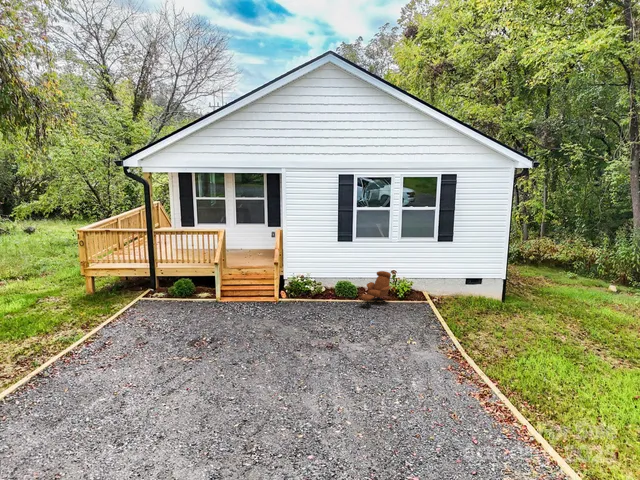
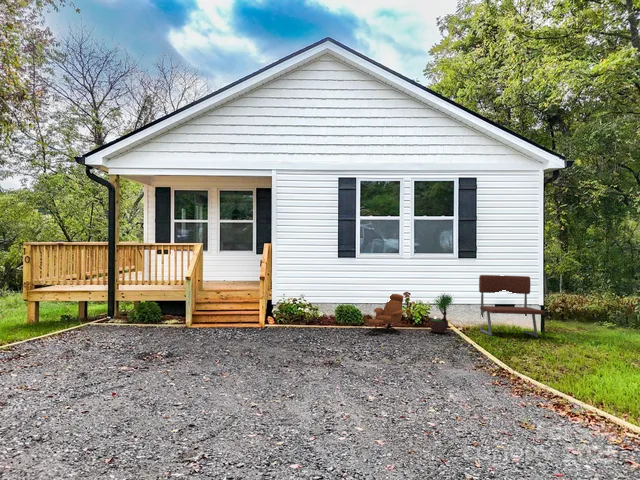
bench: none [452,255,504,307] -> present [479,275,544,337]
potted tree: none [411,271,433,303] -> present [430,293,453,333]

